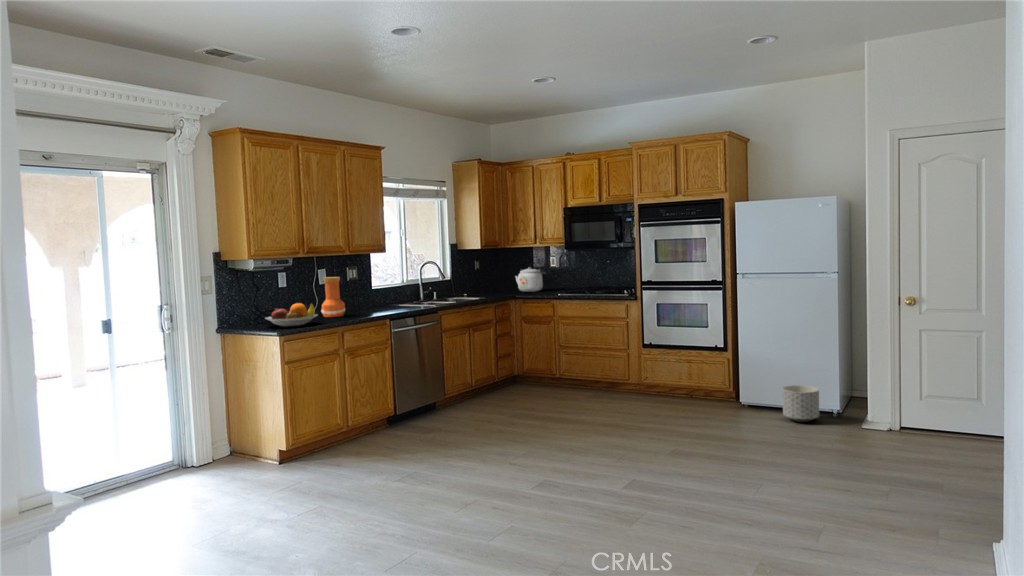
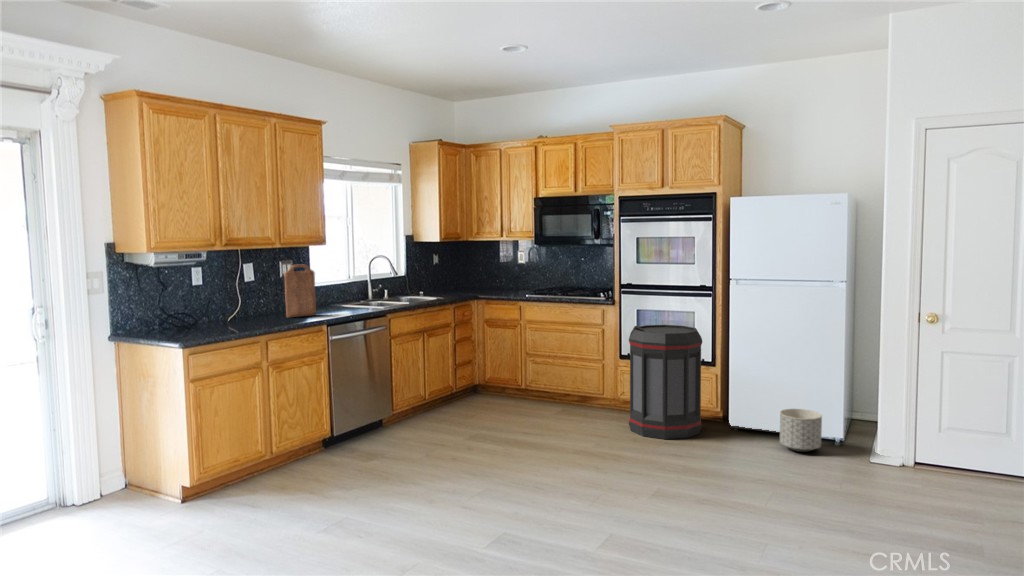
kettle: present [516,267,546,292] -> none [479,263,513,291]
cutting board: none [353,269,379,314] -> present [285,264,316,317]
vase: present [321,277,345,317] -> none [245,274,275,322]
fruit bowl: present [265,303,317,327] -> none [169,307,236,335]
trash can: none [649,316,715,415] -> present [629,325,702,439]

